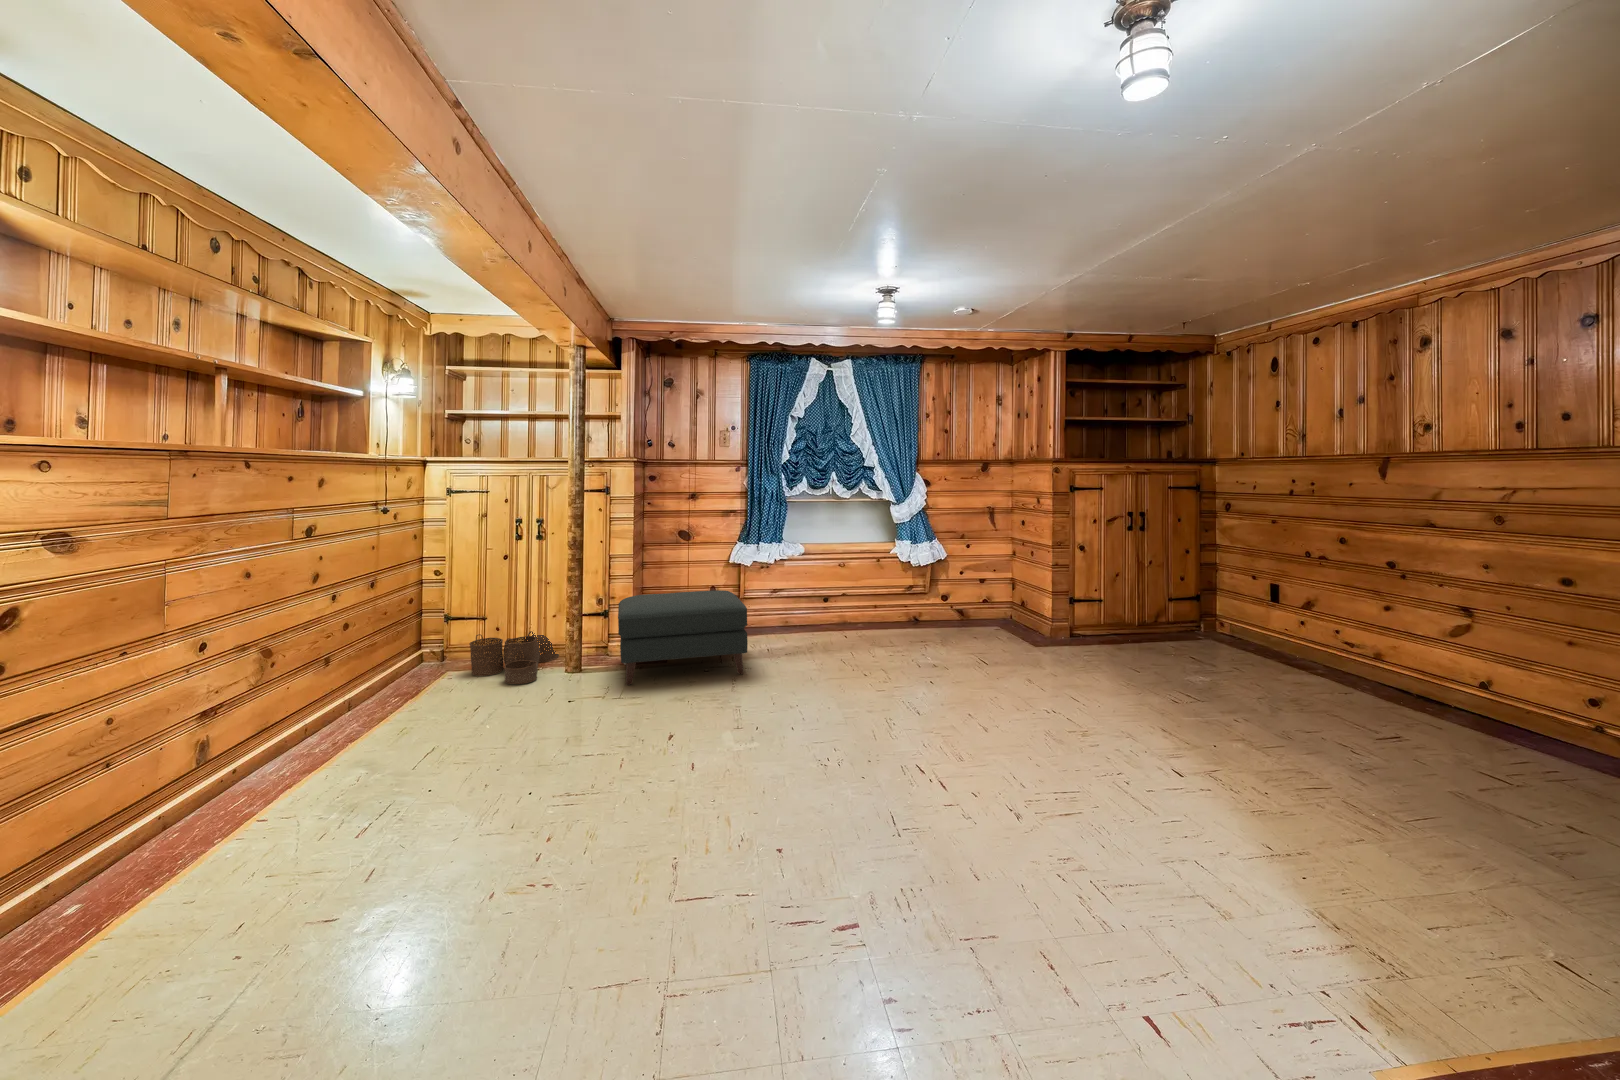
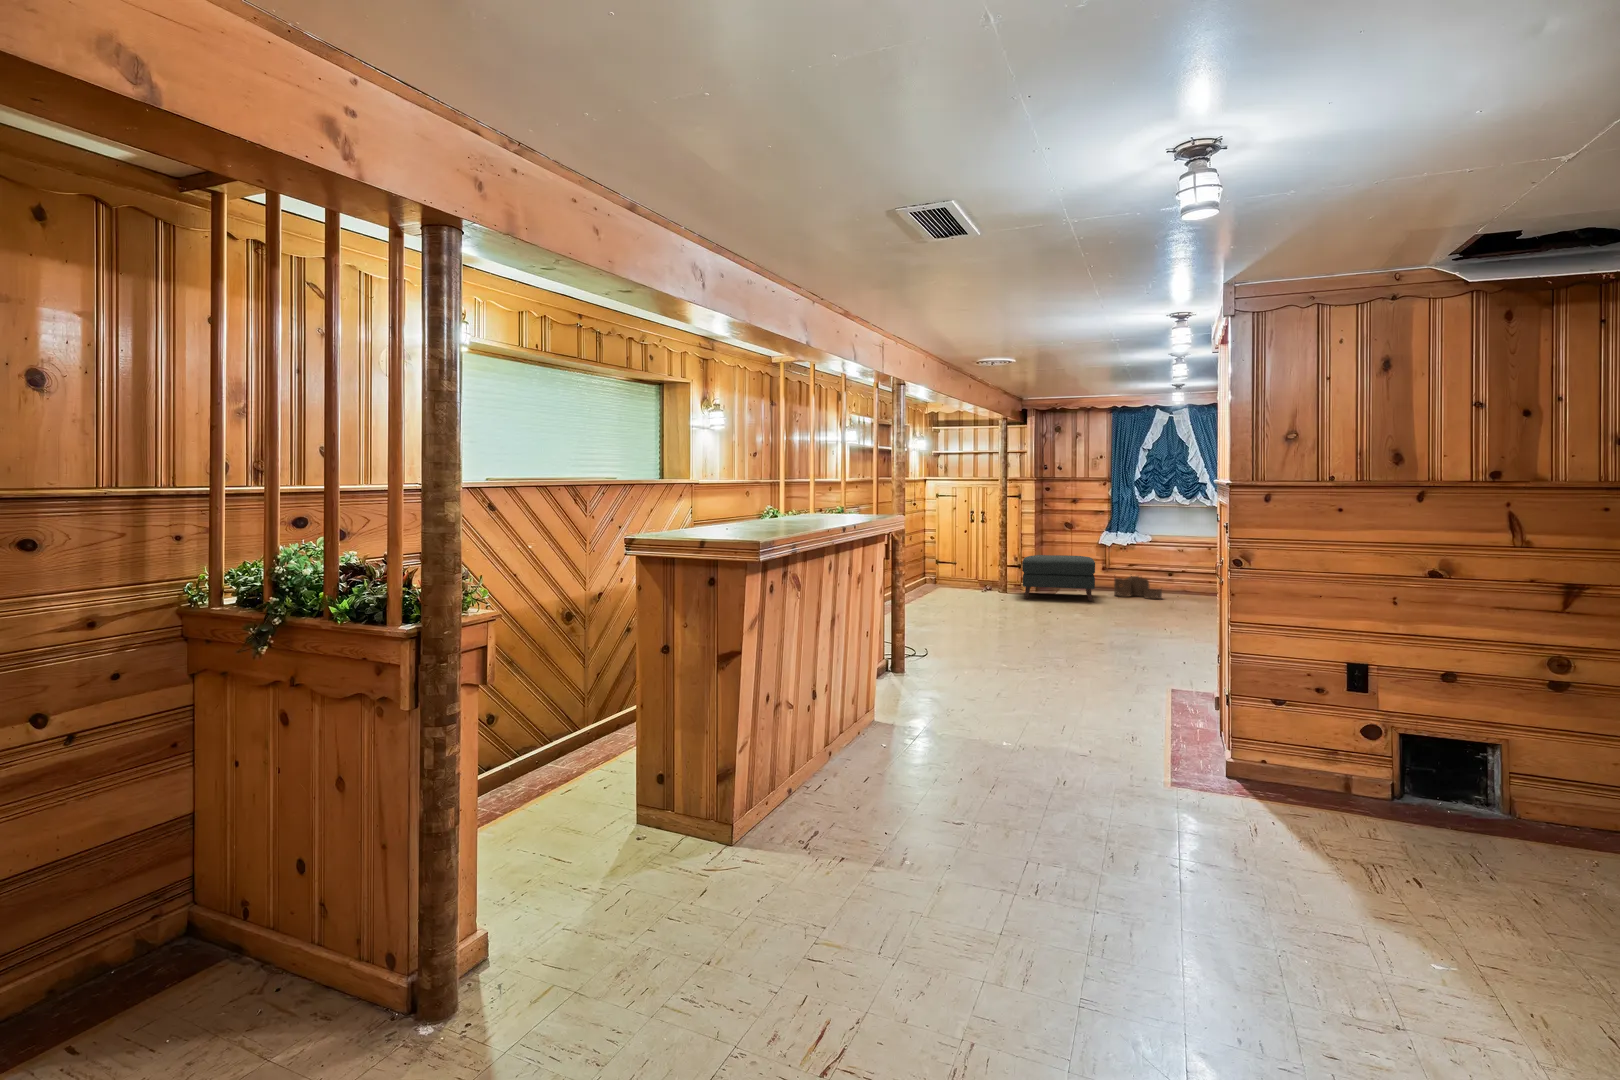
woven basket: present [469,631,559,684] -> present [1114,576,1162,599]

